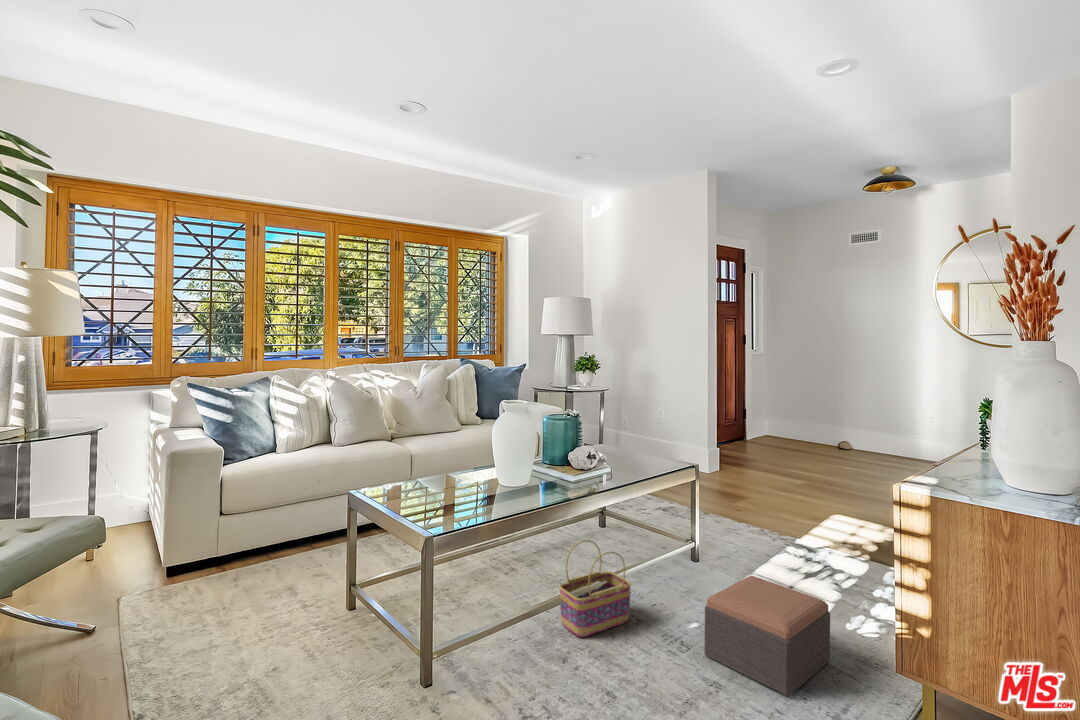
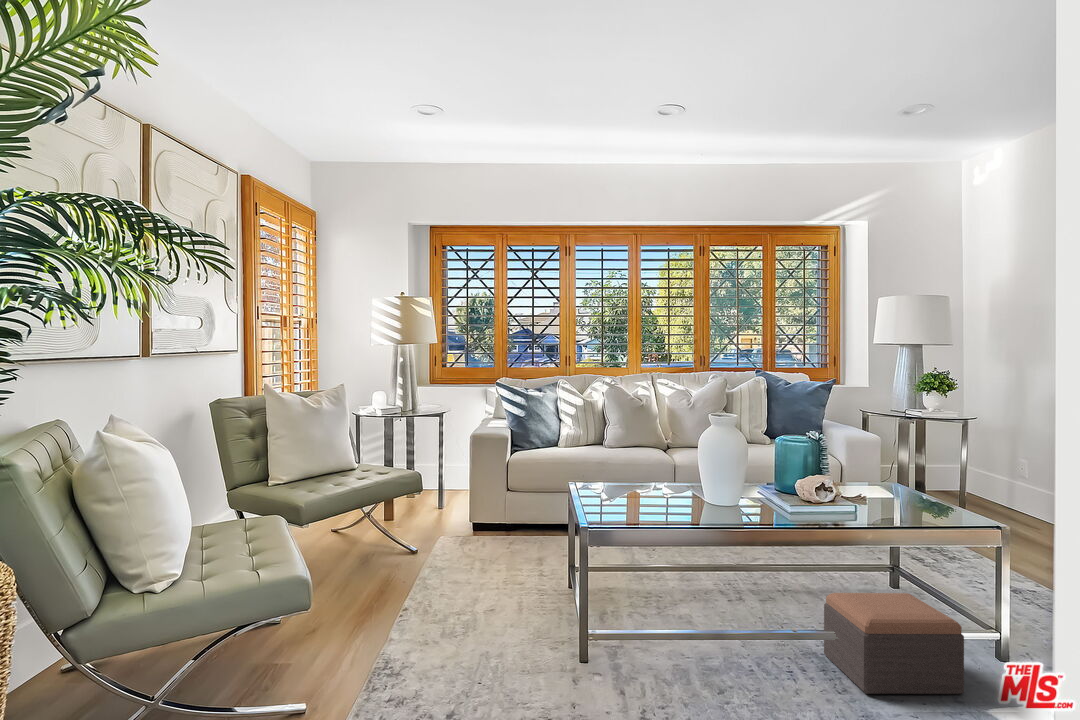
basket: present [559,540,631,637] -> none [713,533,786,620]

